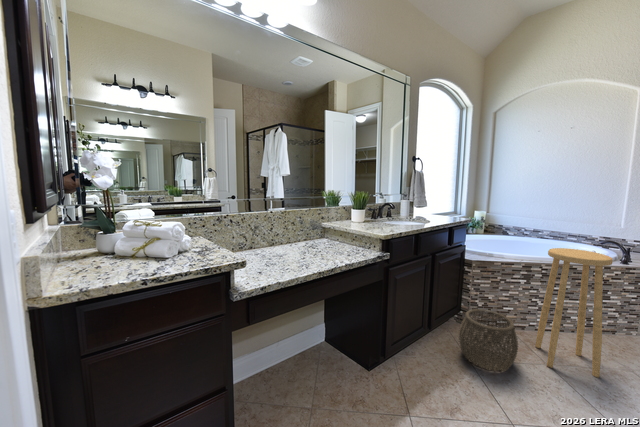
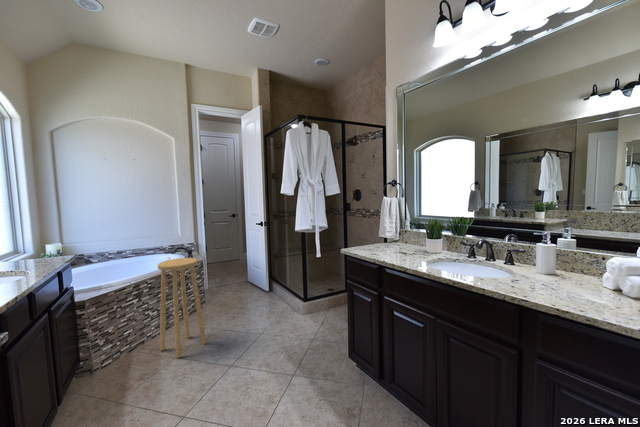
woven basket: present [459,309,518,372] -> none [99,337,160,402]

